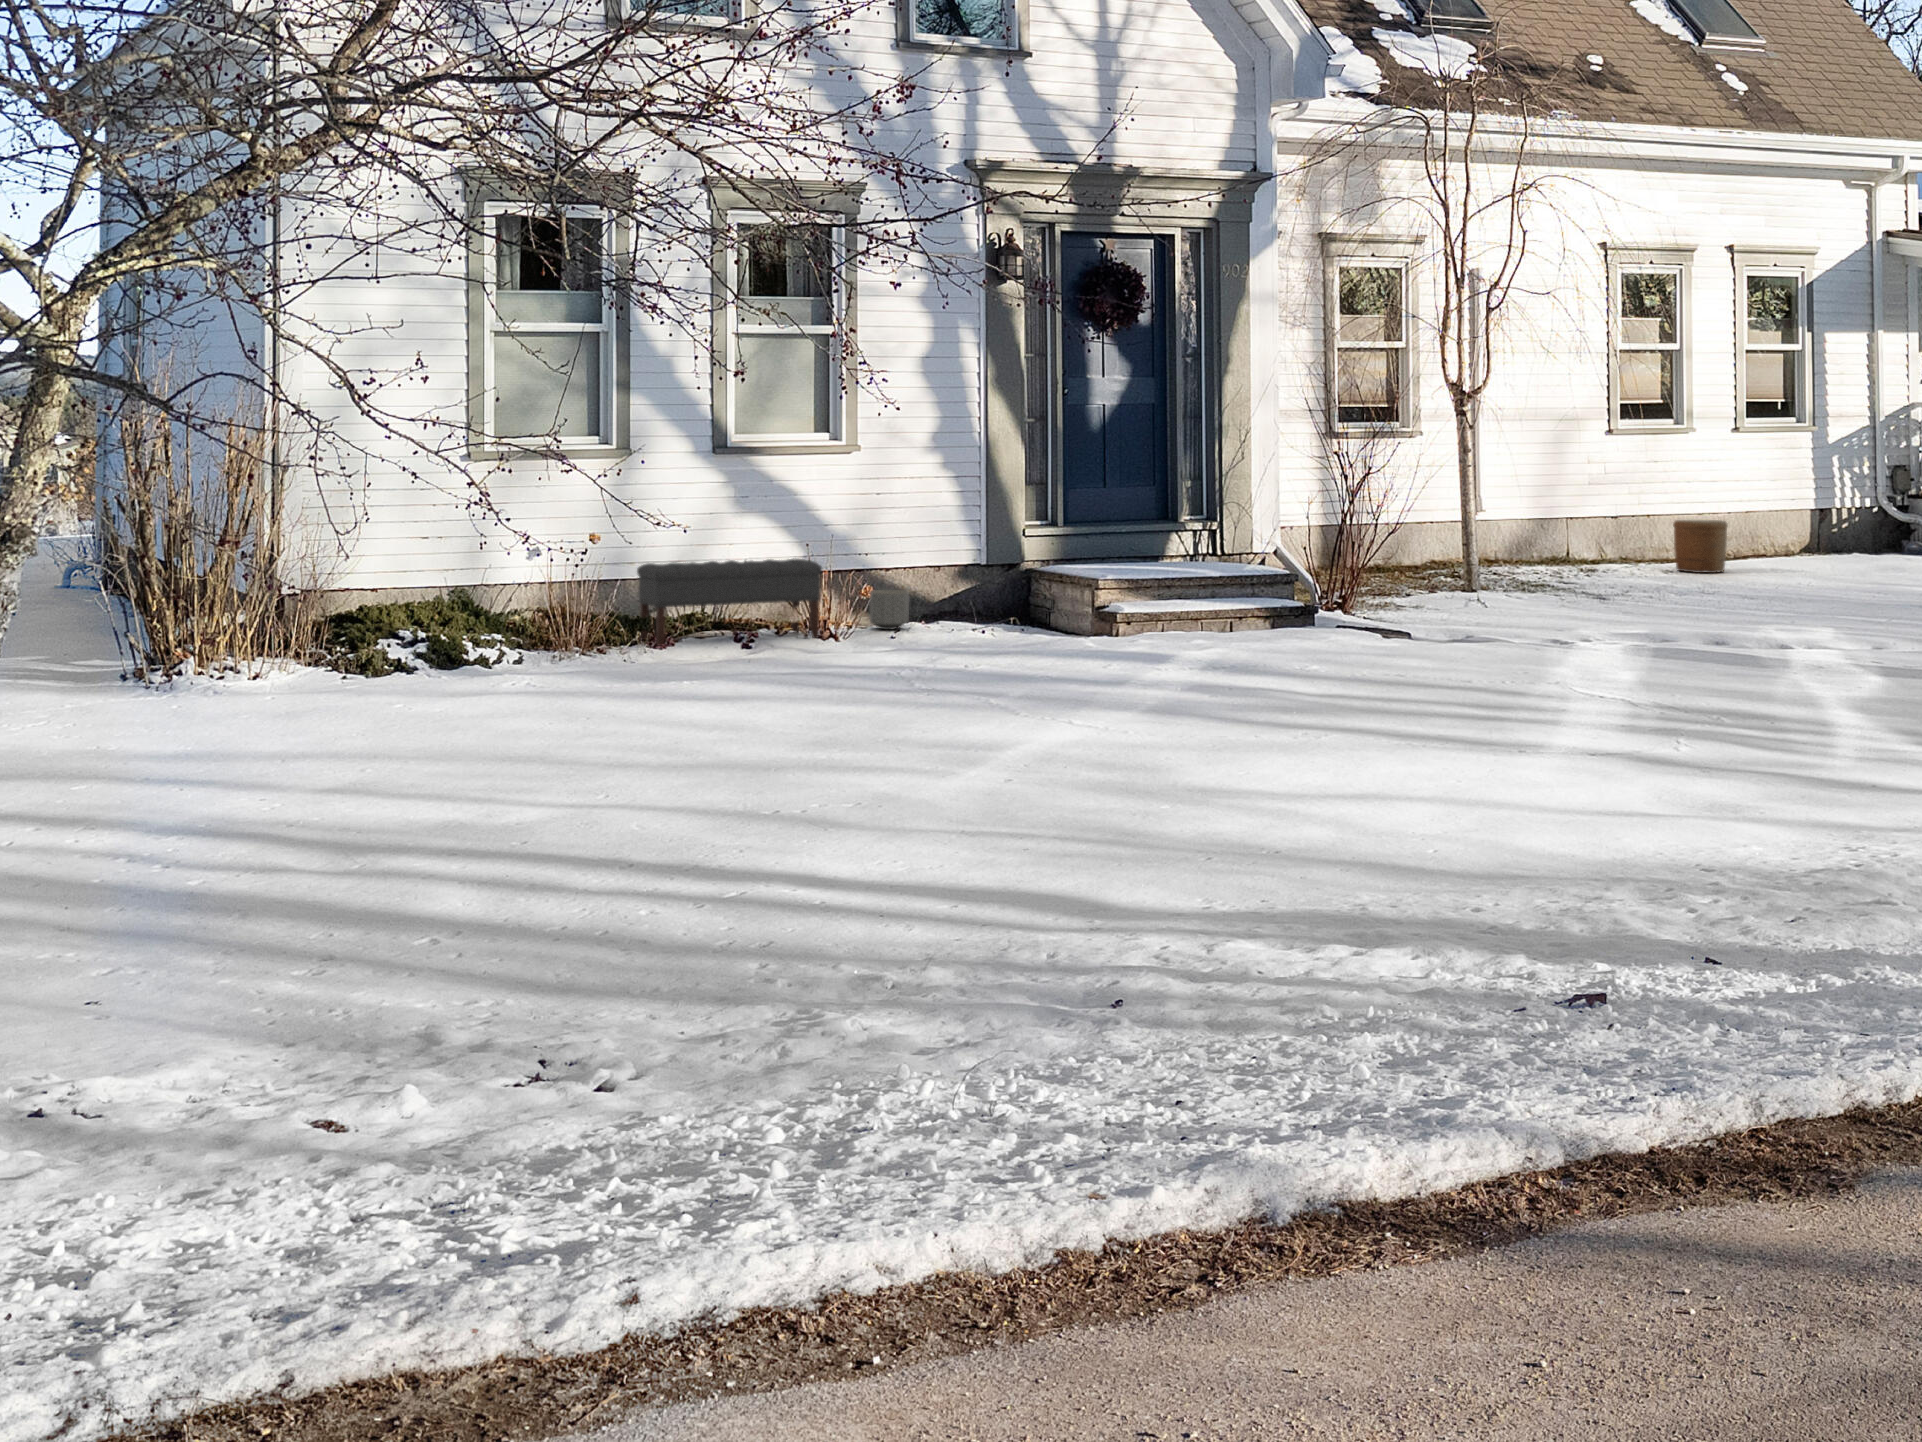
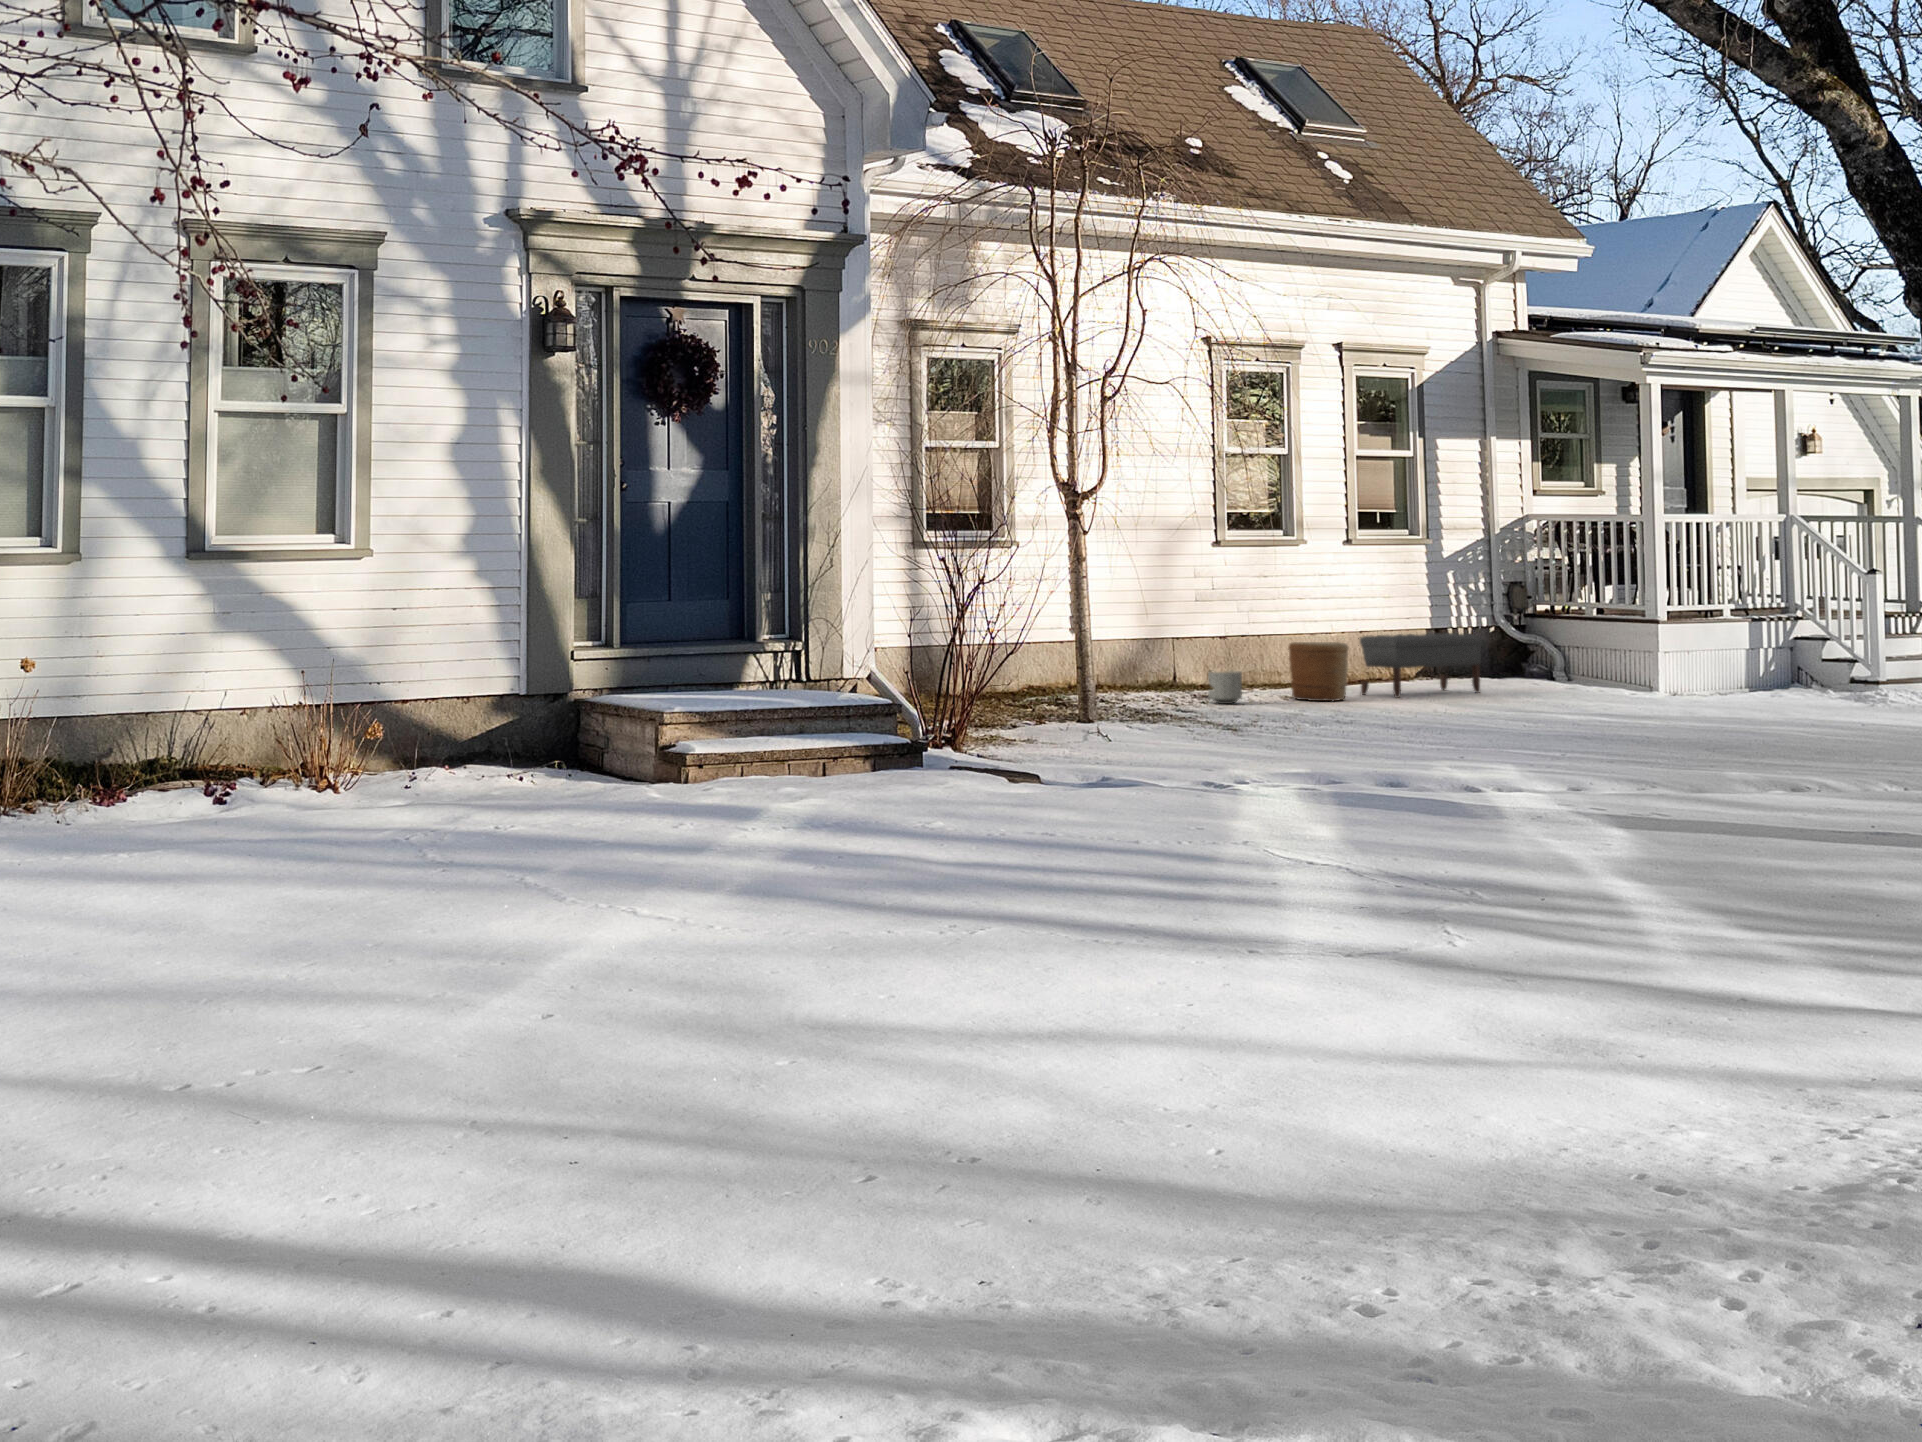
bench: present [637,558,822,646] -> present [1358,633,1482,698]
planter: present [869,590,909,630] -> present [1208,671,1242,704]

